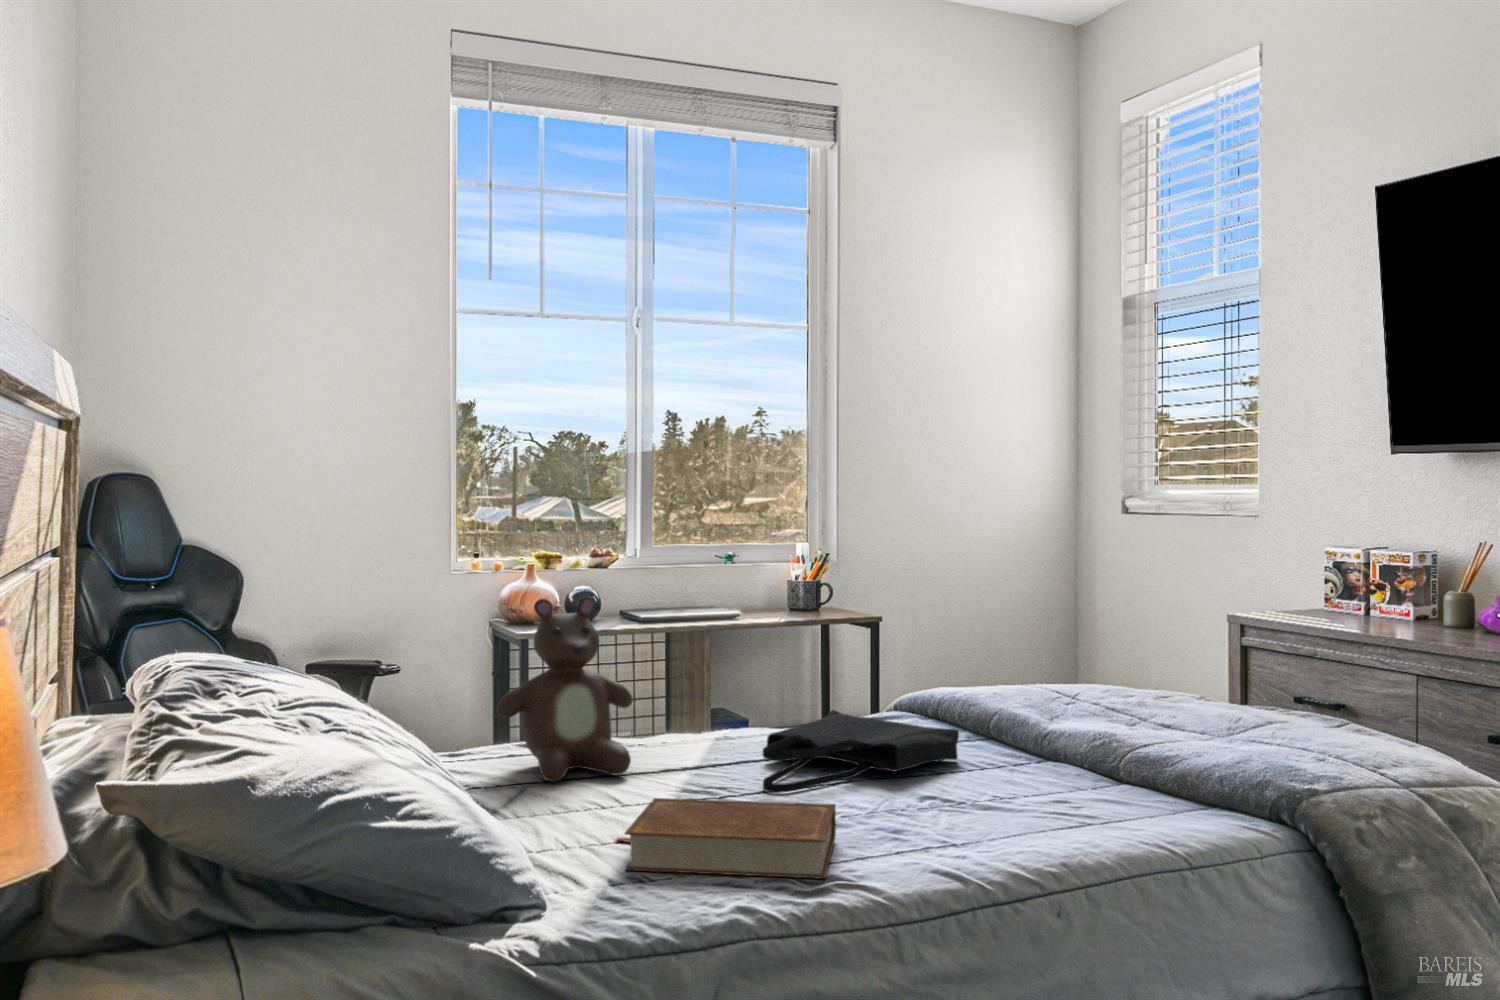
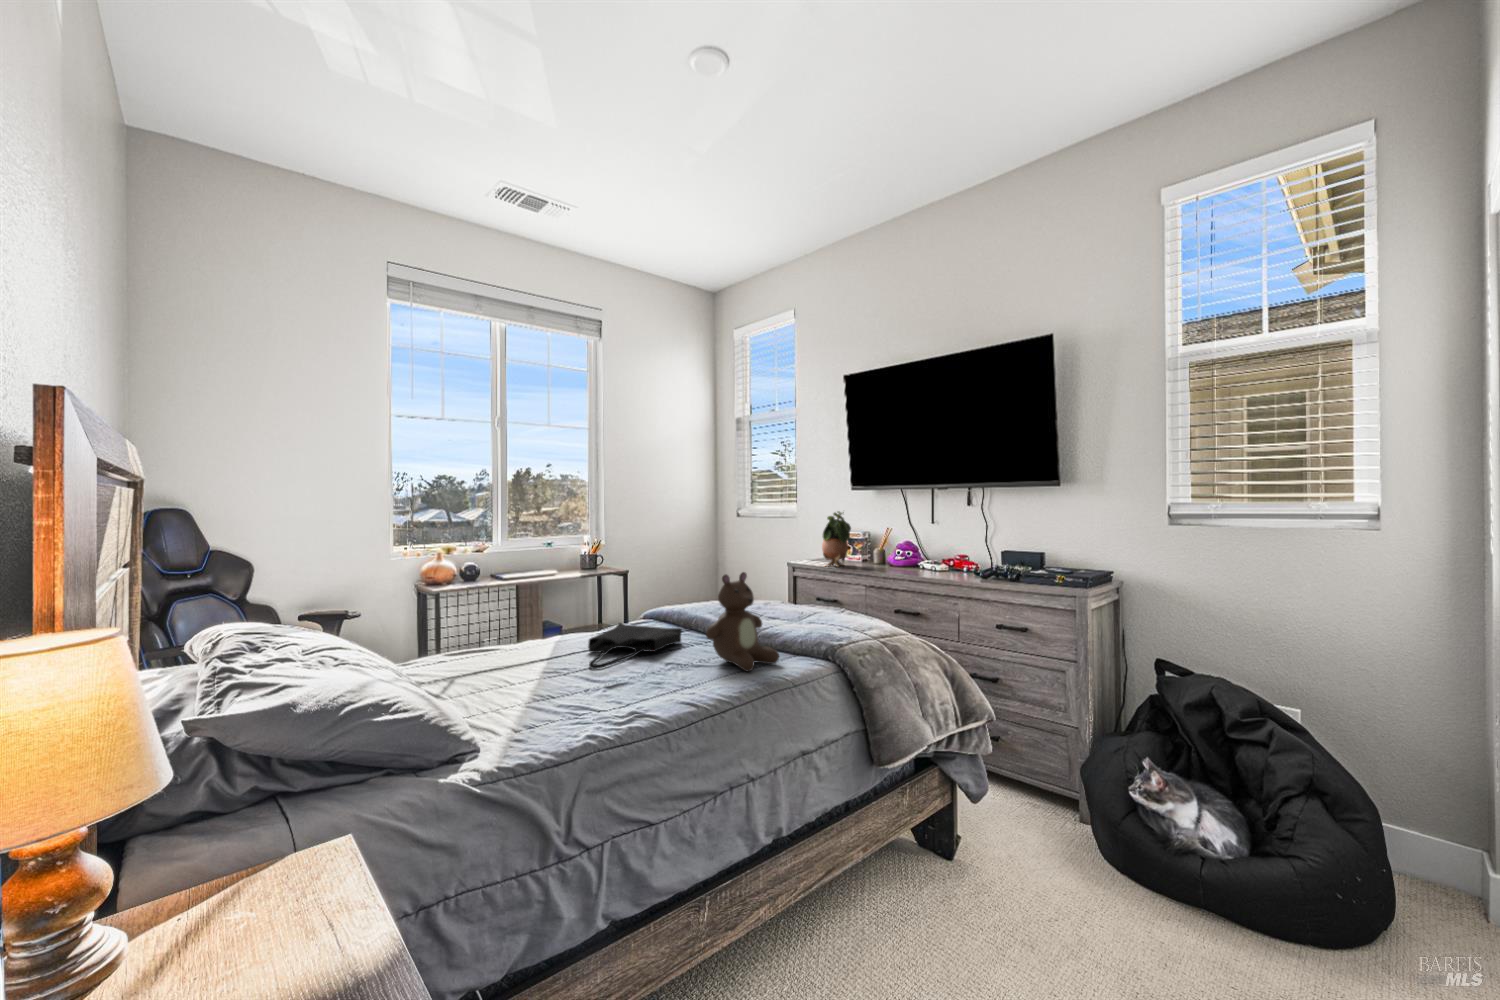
potted plant: none [1315,491,1393,626] -> present [822,511,851,567]
teddy bear: present [496,596,633,782] -> present [706,572,779,671]
book: present [616,798,836,879] -> none [513,674,631,722]

